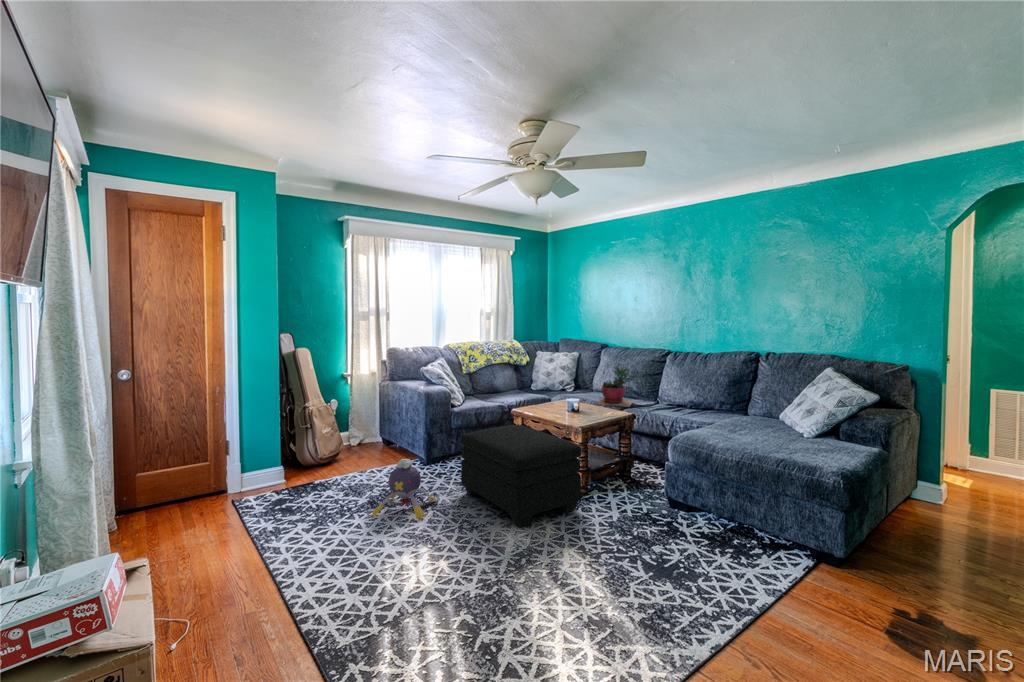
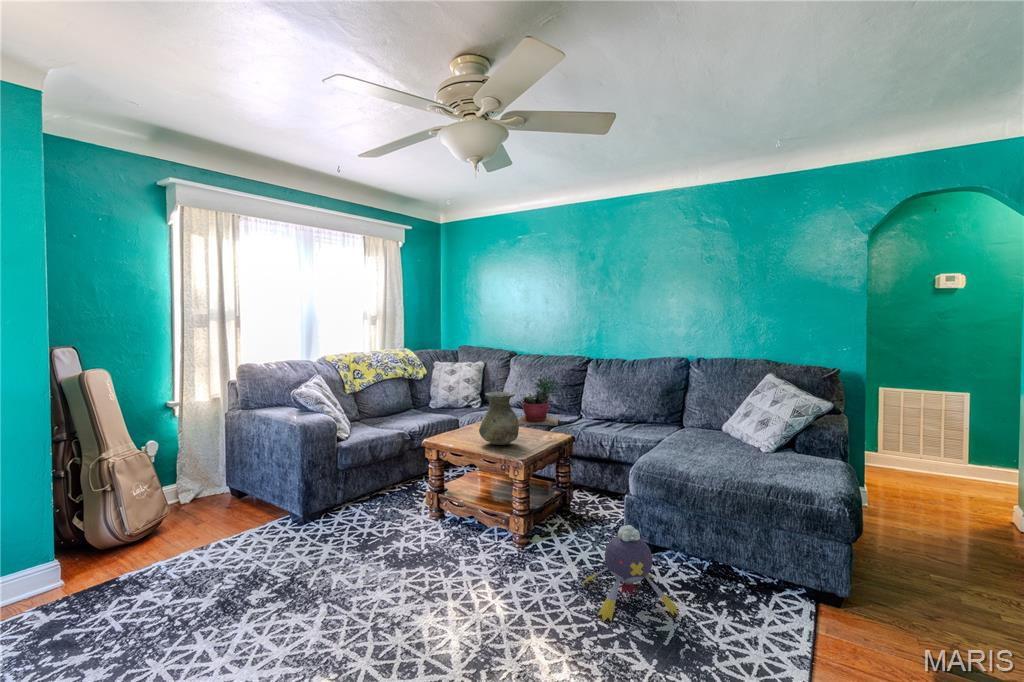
vase: none [554,374,586,416] -> present [479,392,519,445]
ottoman: present [461,425,581,527] -> none [360,462,530,613]
plush toy: present [372,459,436,519] -> present [583,525,678,621]

